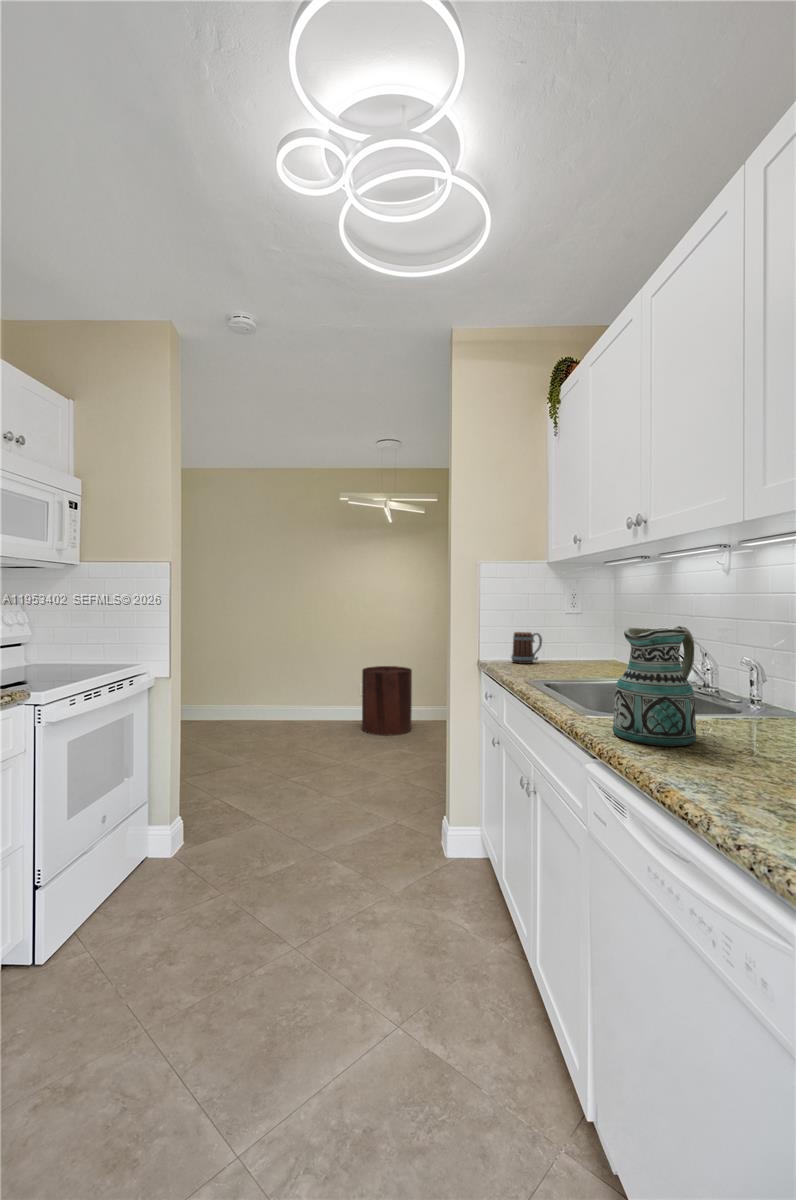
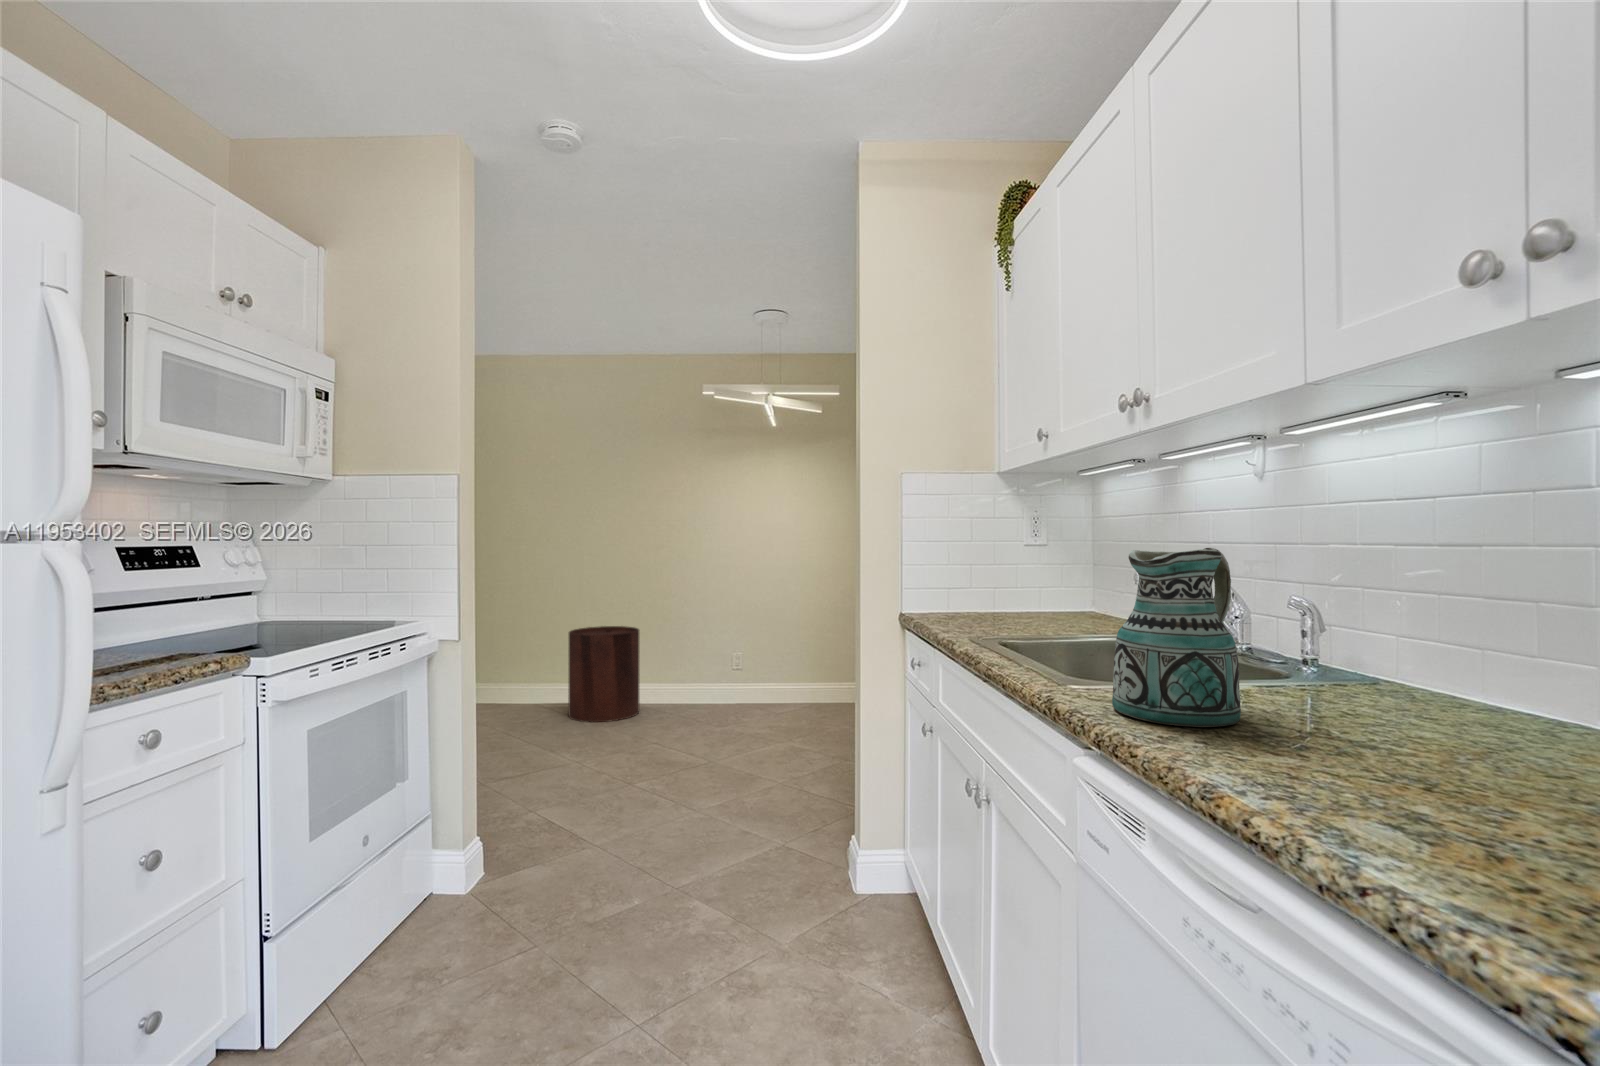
mug: present [511,632,542,664] -> none [949,572,992,616]
trash can: present [362,666,412,736] -> present [568,626,639,722]

